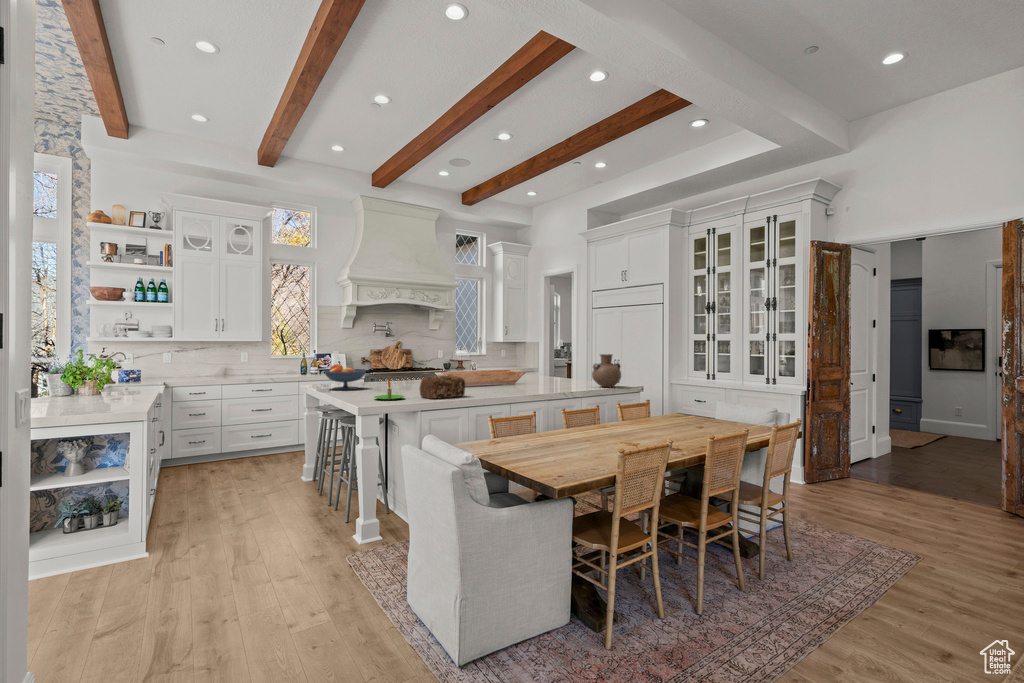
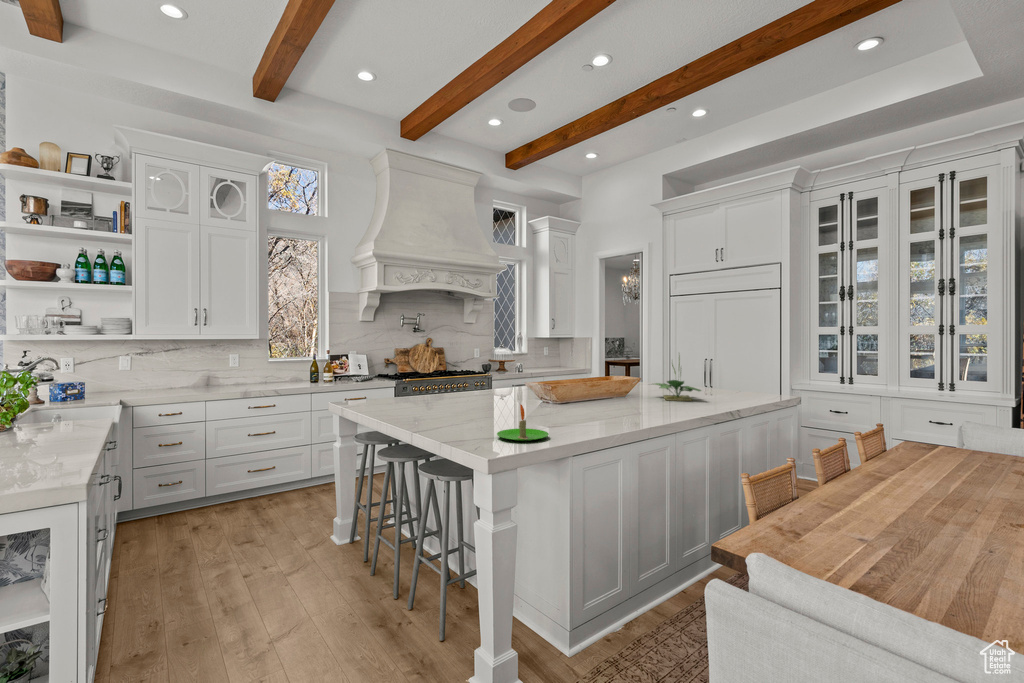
potted plant: none [528,352,560,387] -> present [655,358,701,401]
vase: present [592,354,621,387] -> none [747,355,793,402]
fruit bowl: present [325,364,366,390] -> none [378,373,439,414]
bread loaf: present [419,375,465,399] -> none [563,394,632,436]

